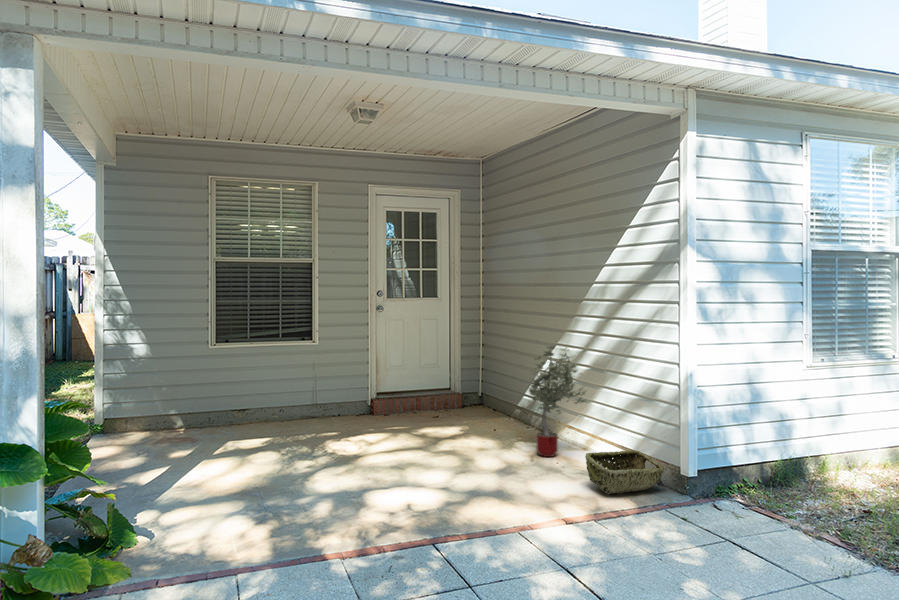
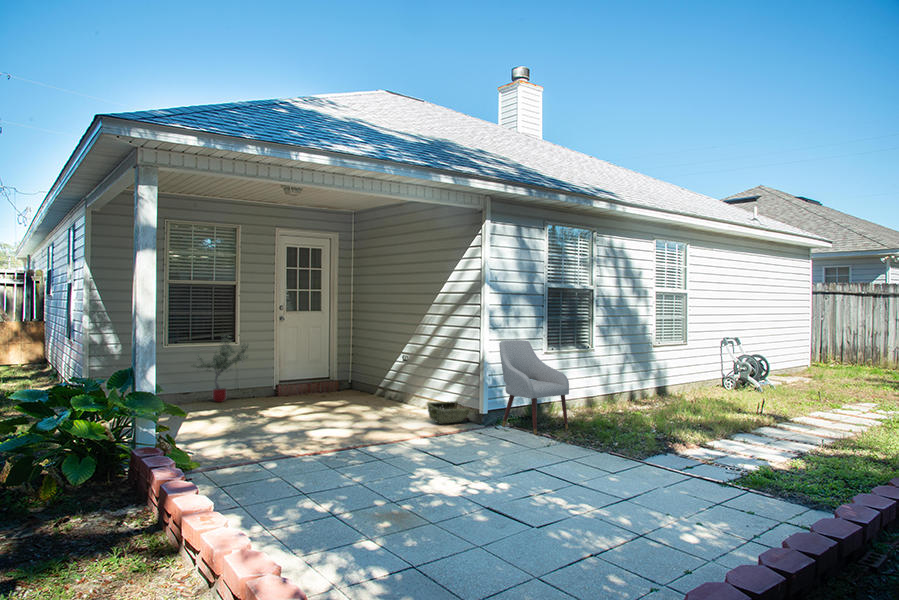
chair: none [719,345,869,536] -> present [499,340,569,434]
potted tree: present [529,346,587,457] -> present [192,336,248,402]

